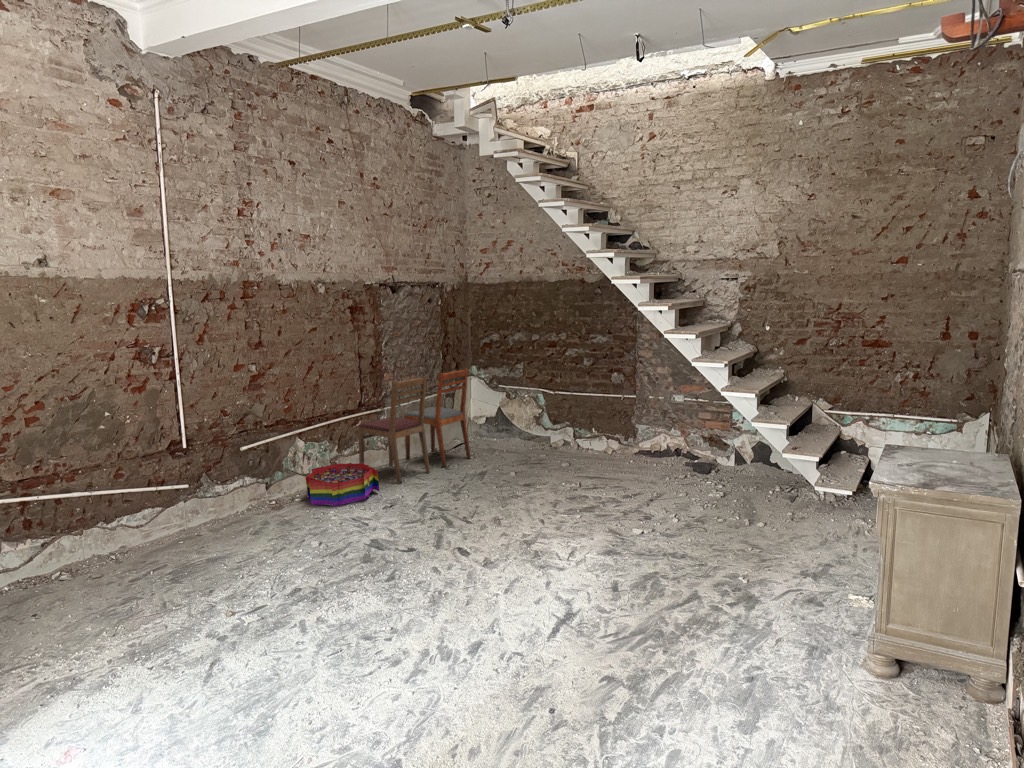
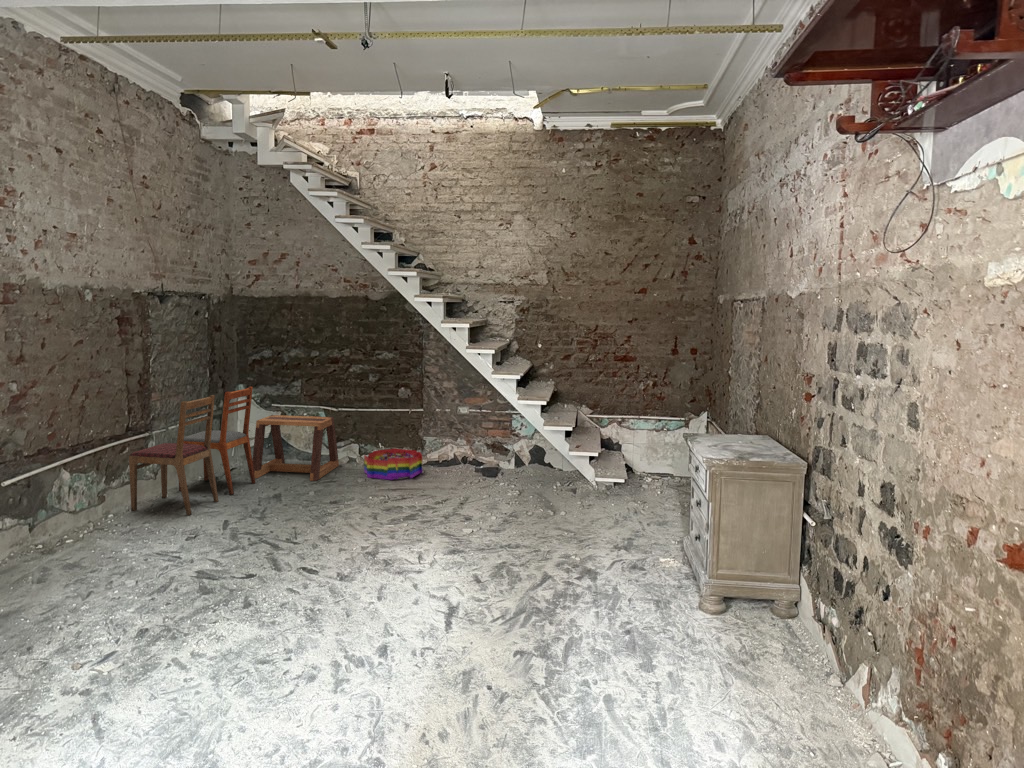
stool: none [470,395,554,461] -> present [252,415,339,481]
storage bin: present [305,463,379,507] -> present [364,449,422,480]

